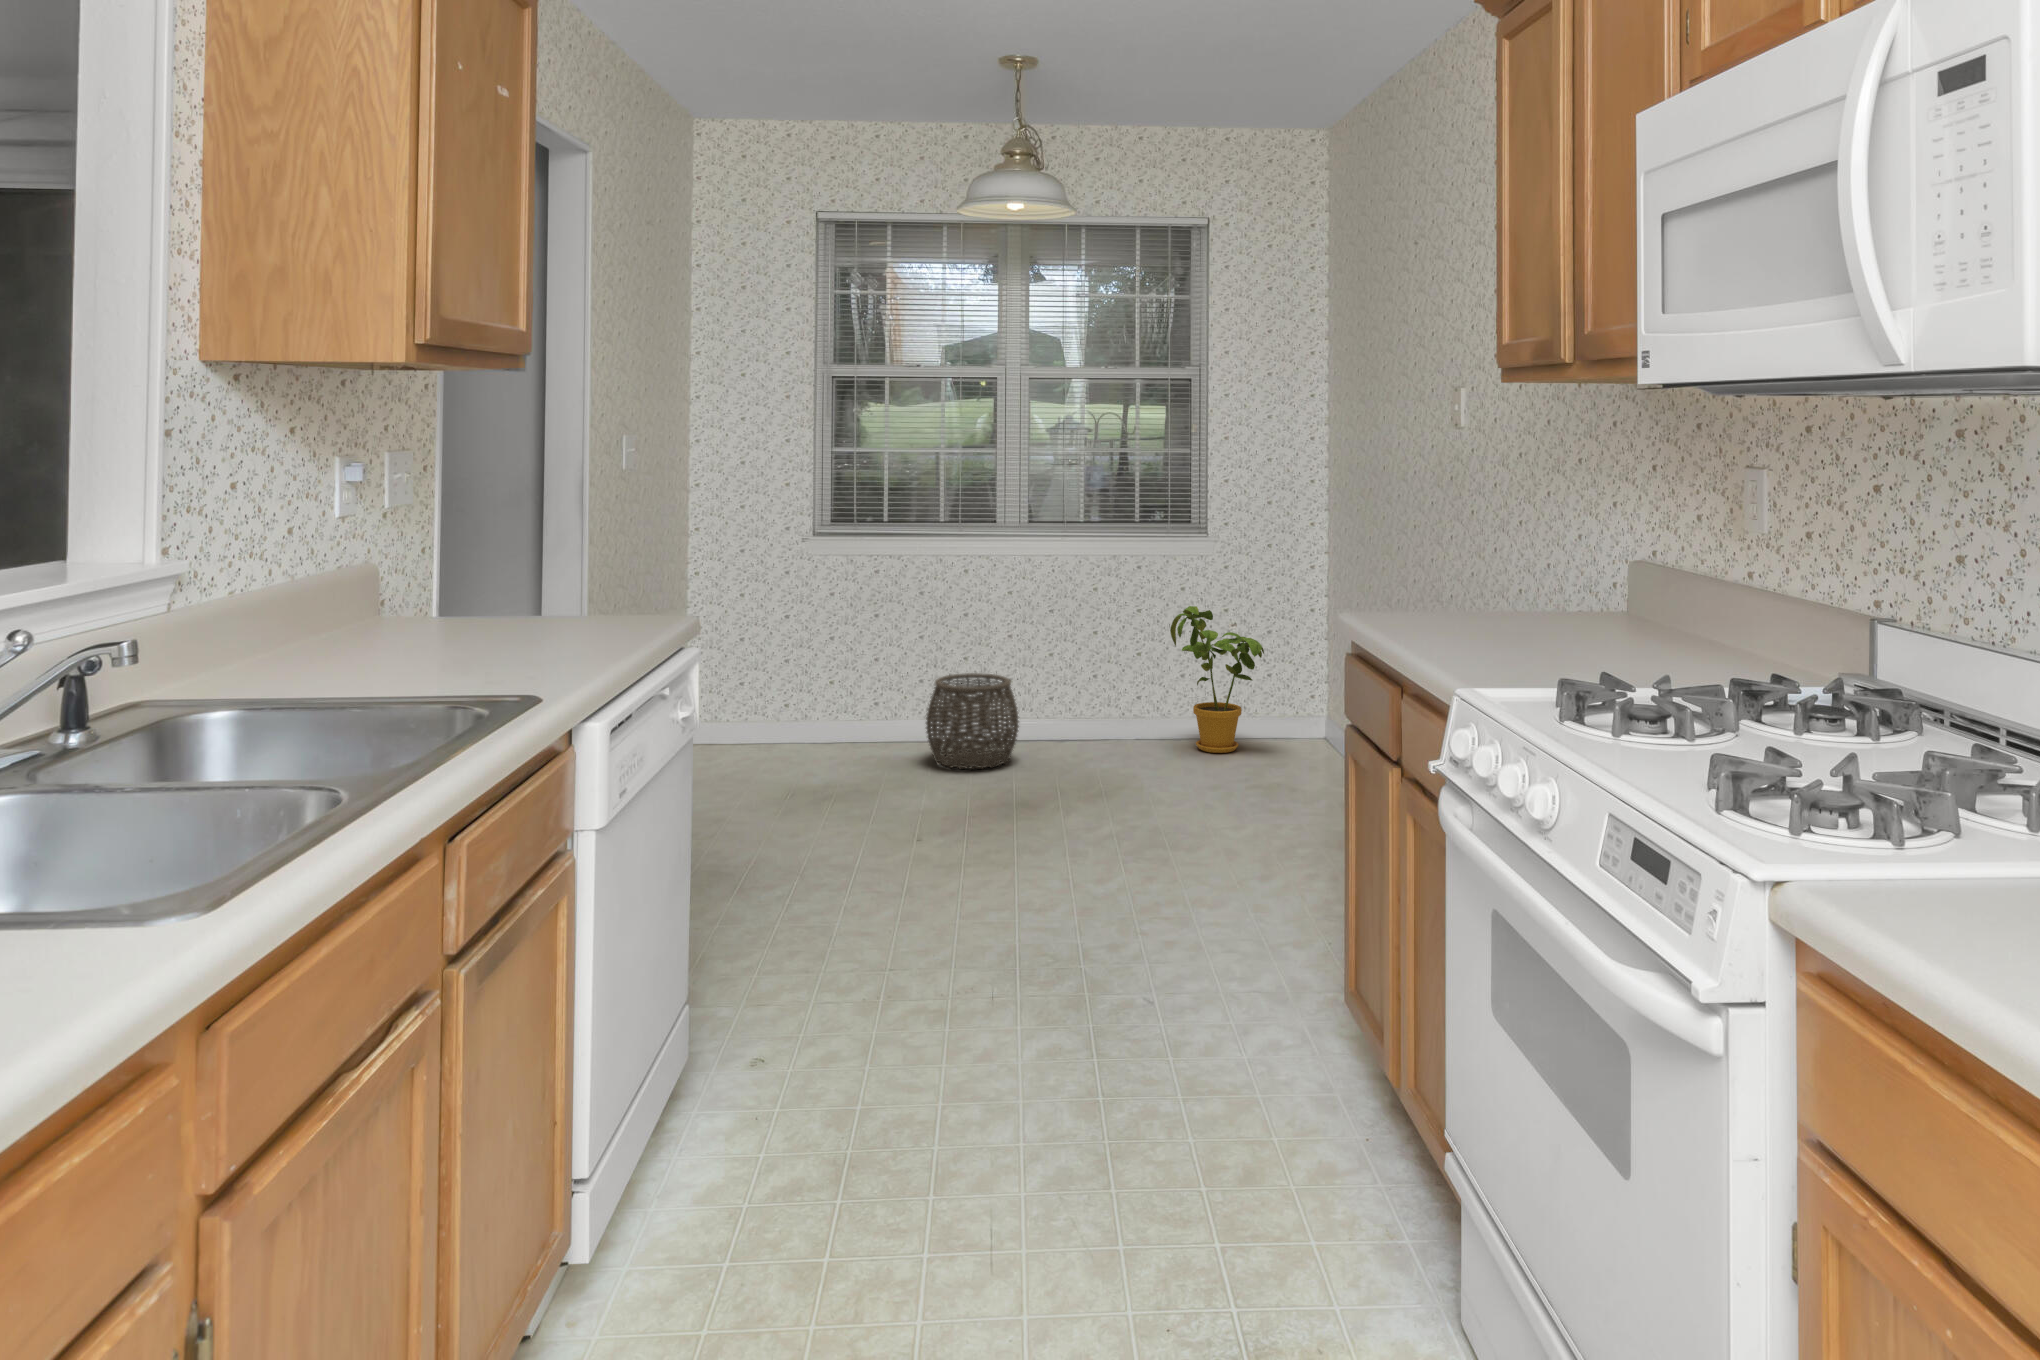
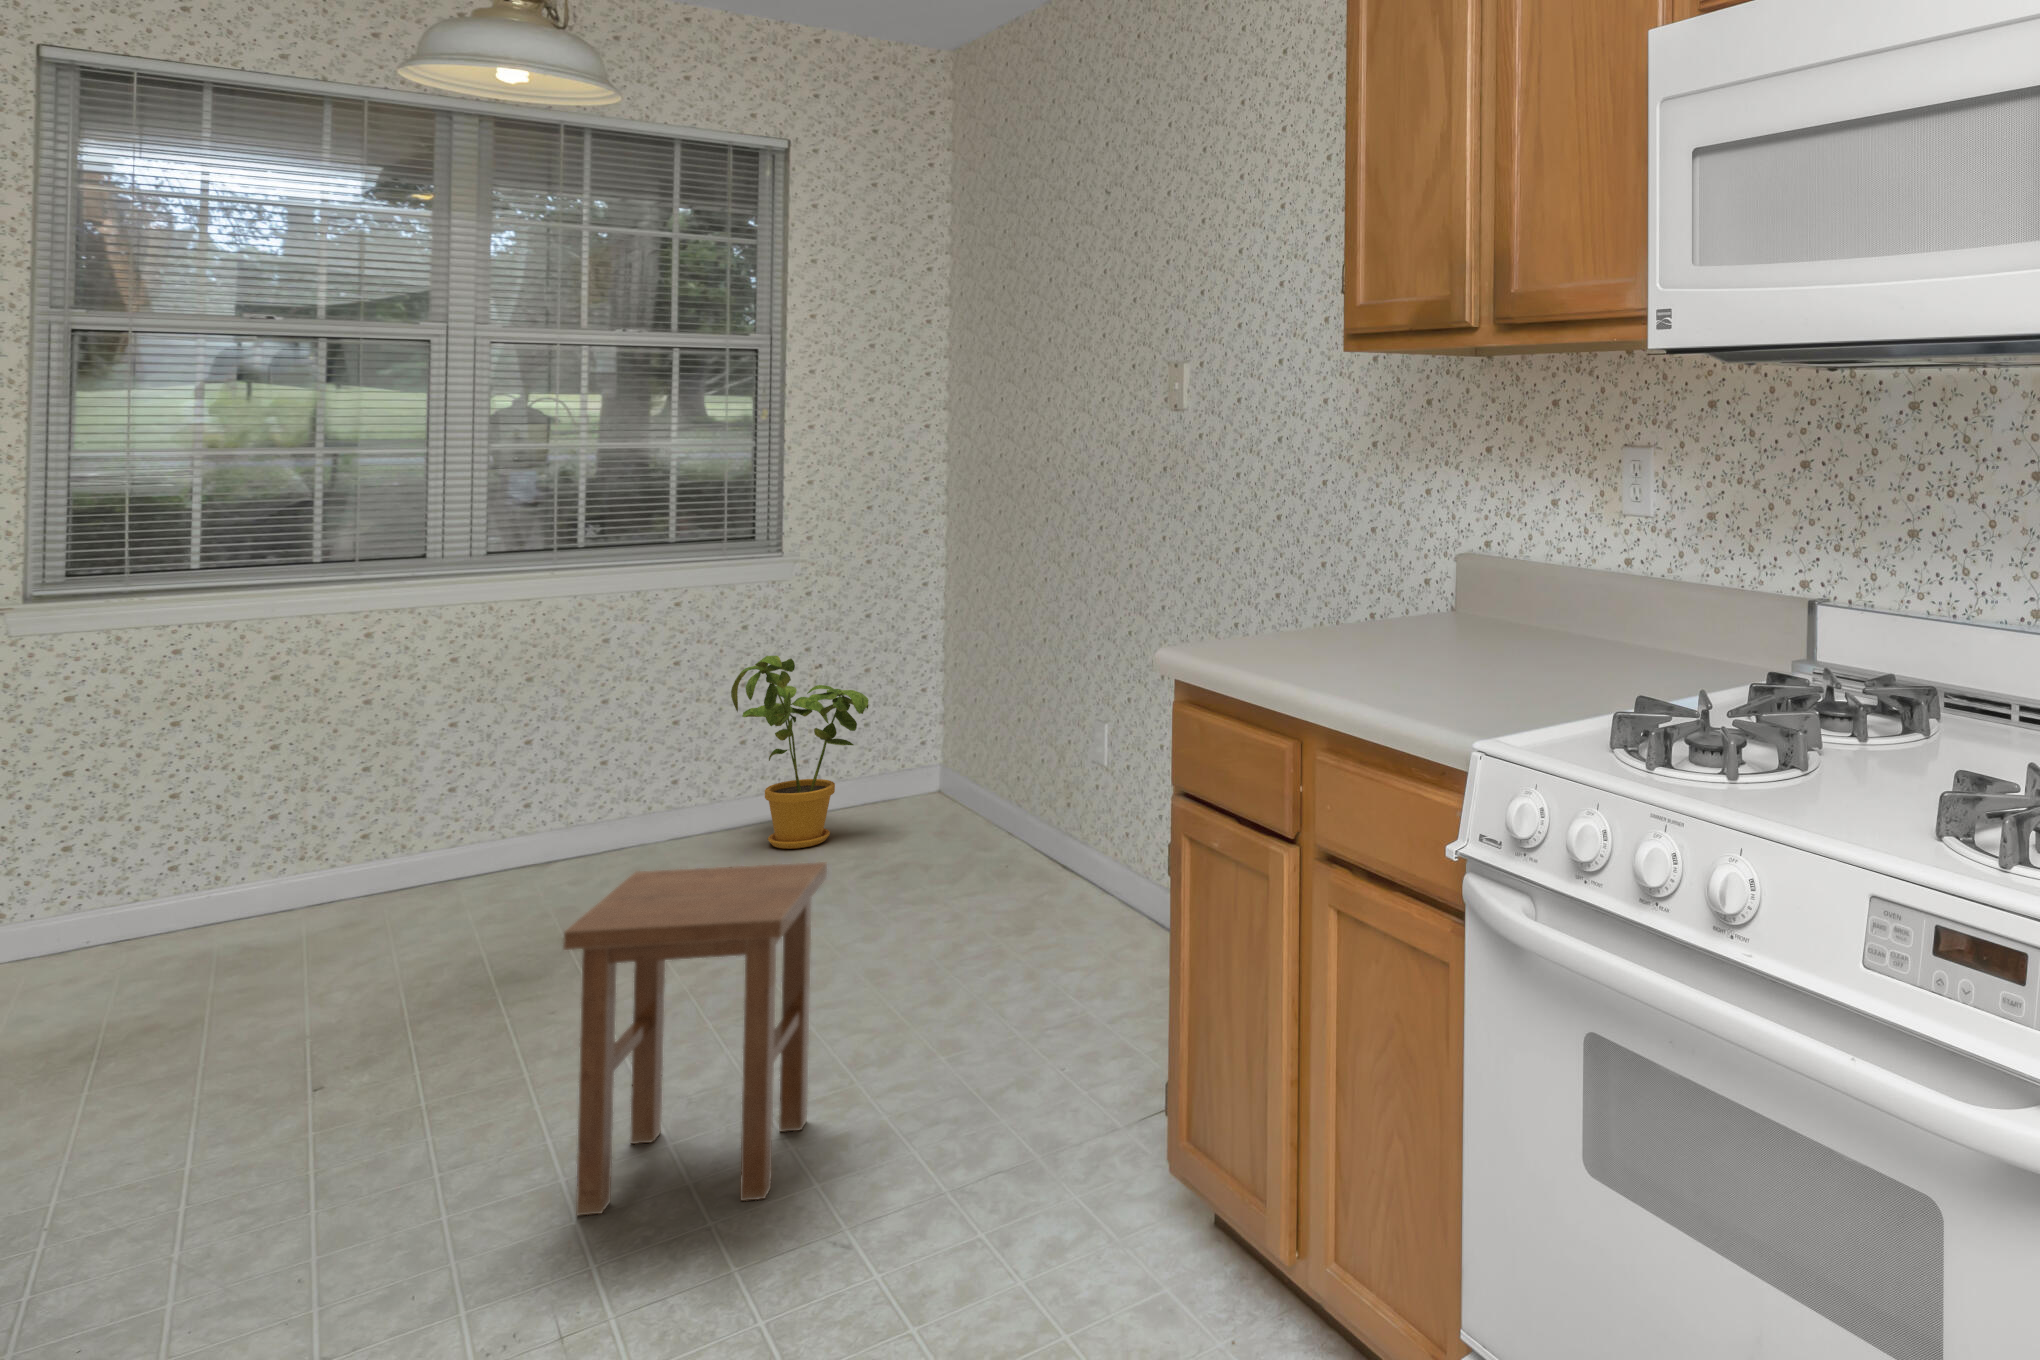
woven basket: present [926,673,1019,769] -> none [316,788,493,944]
stool: none [993,734,1161,966] -> present [563,862,827,1216]

